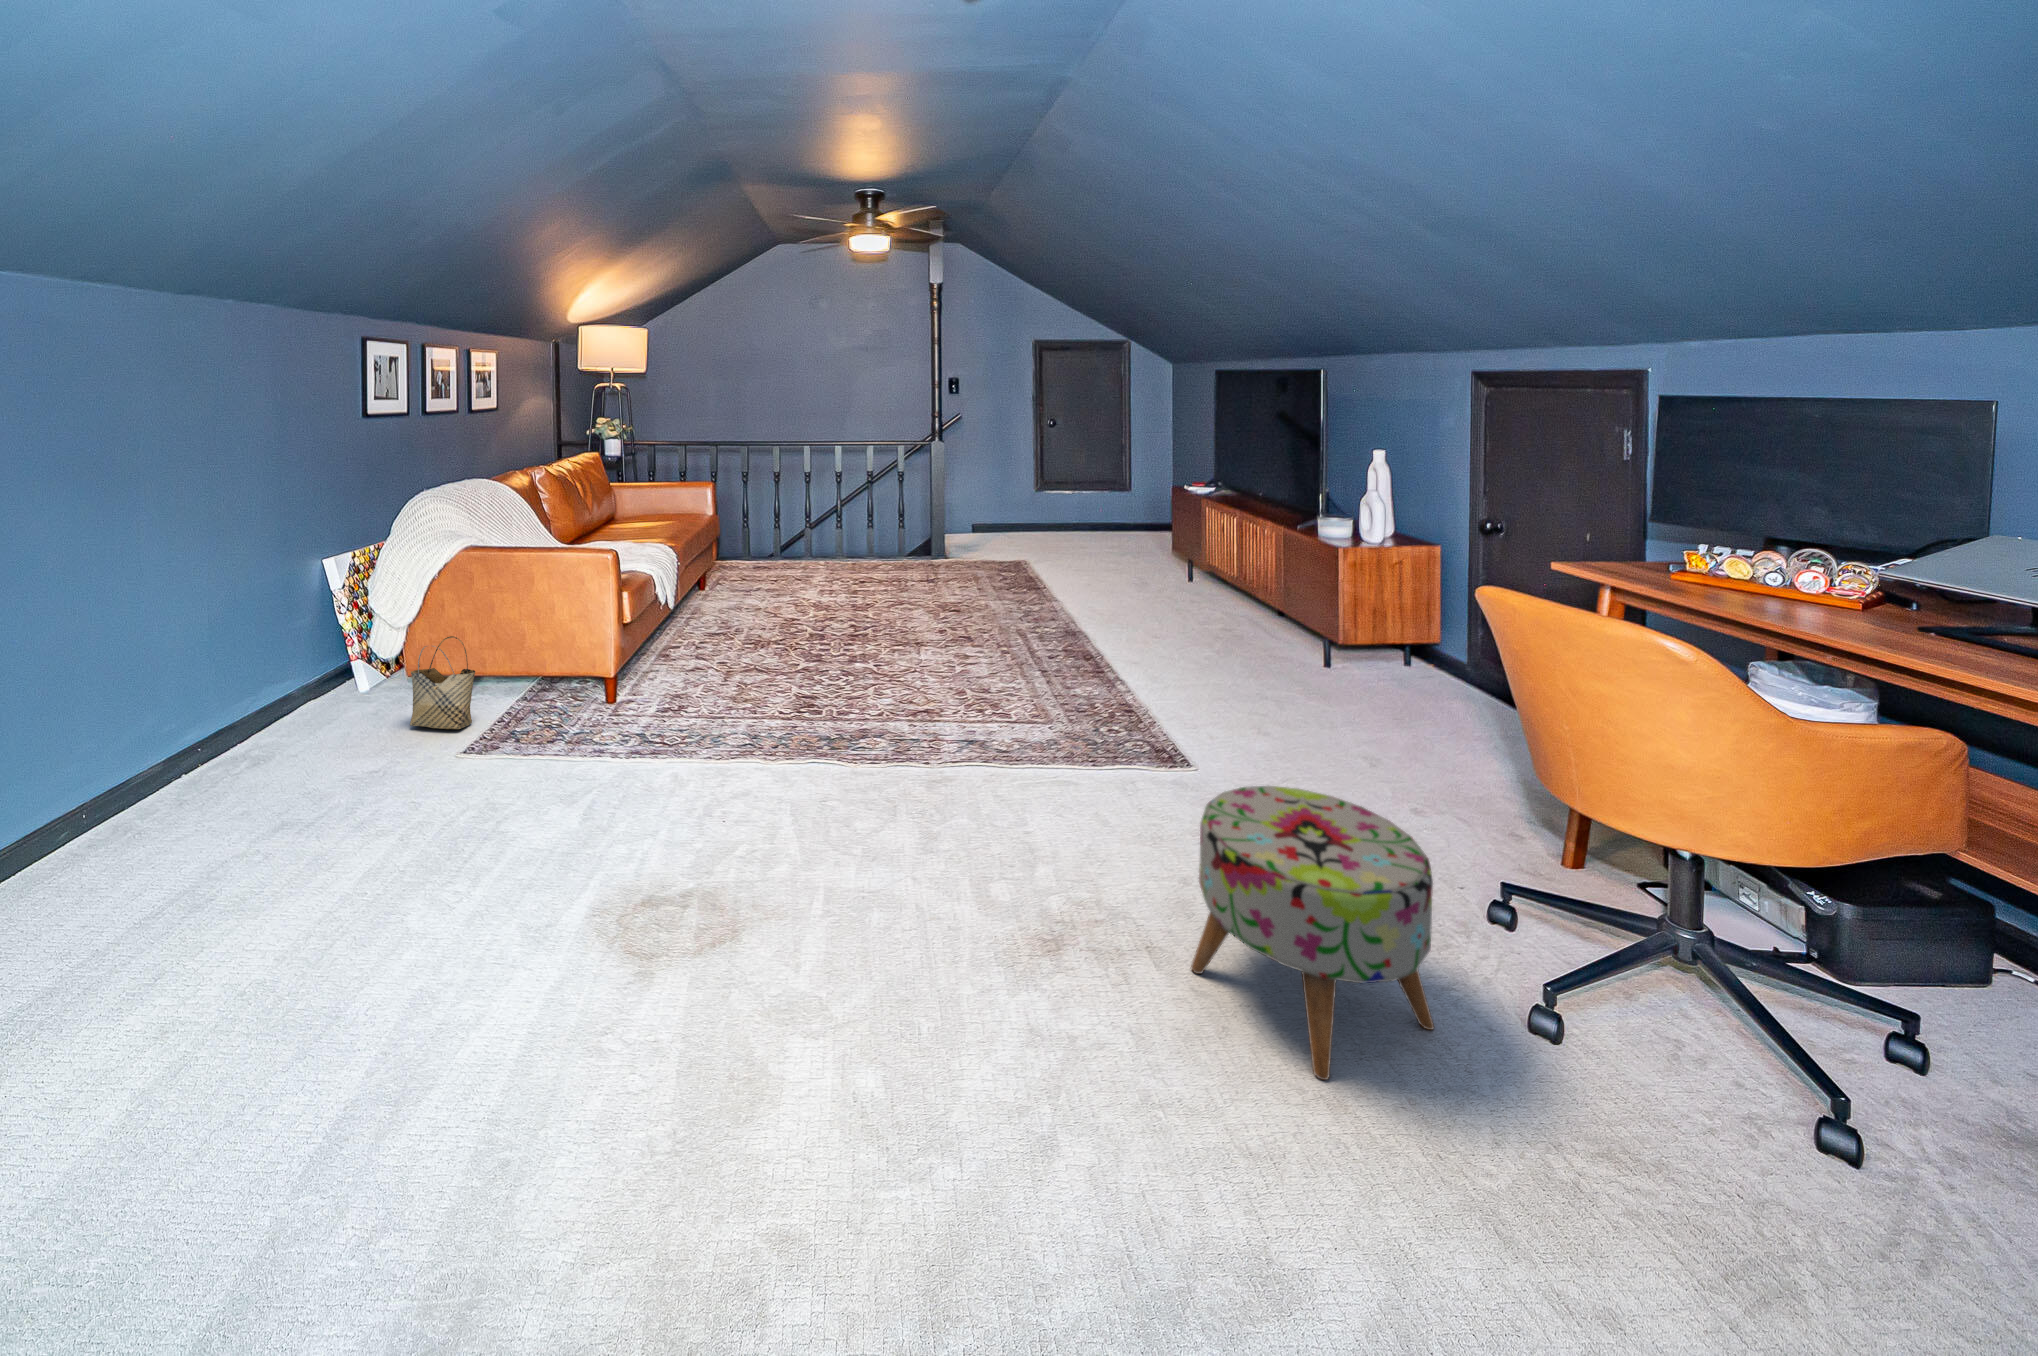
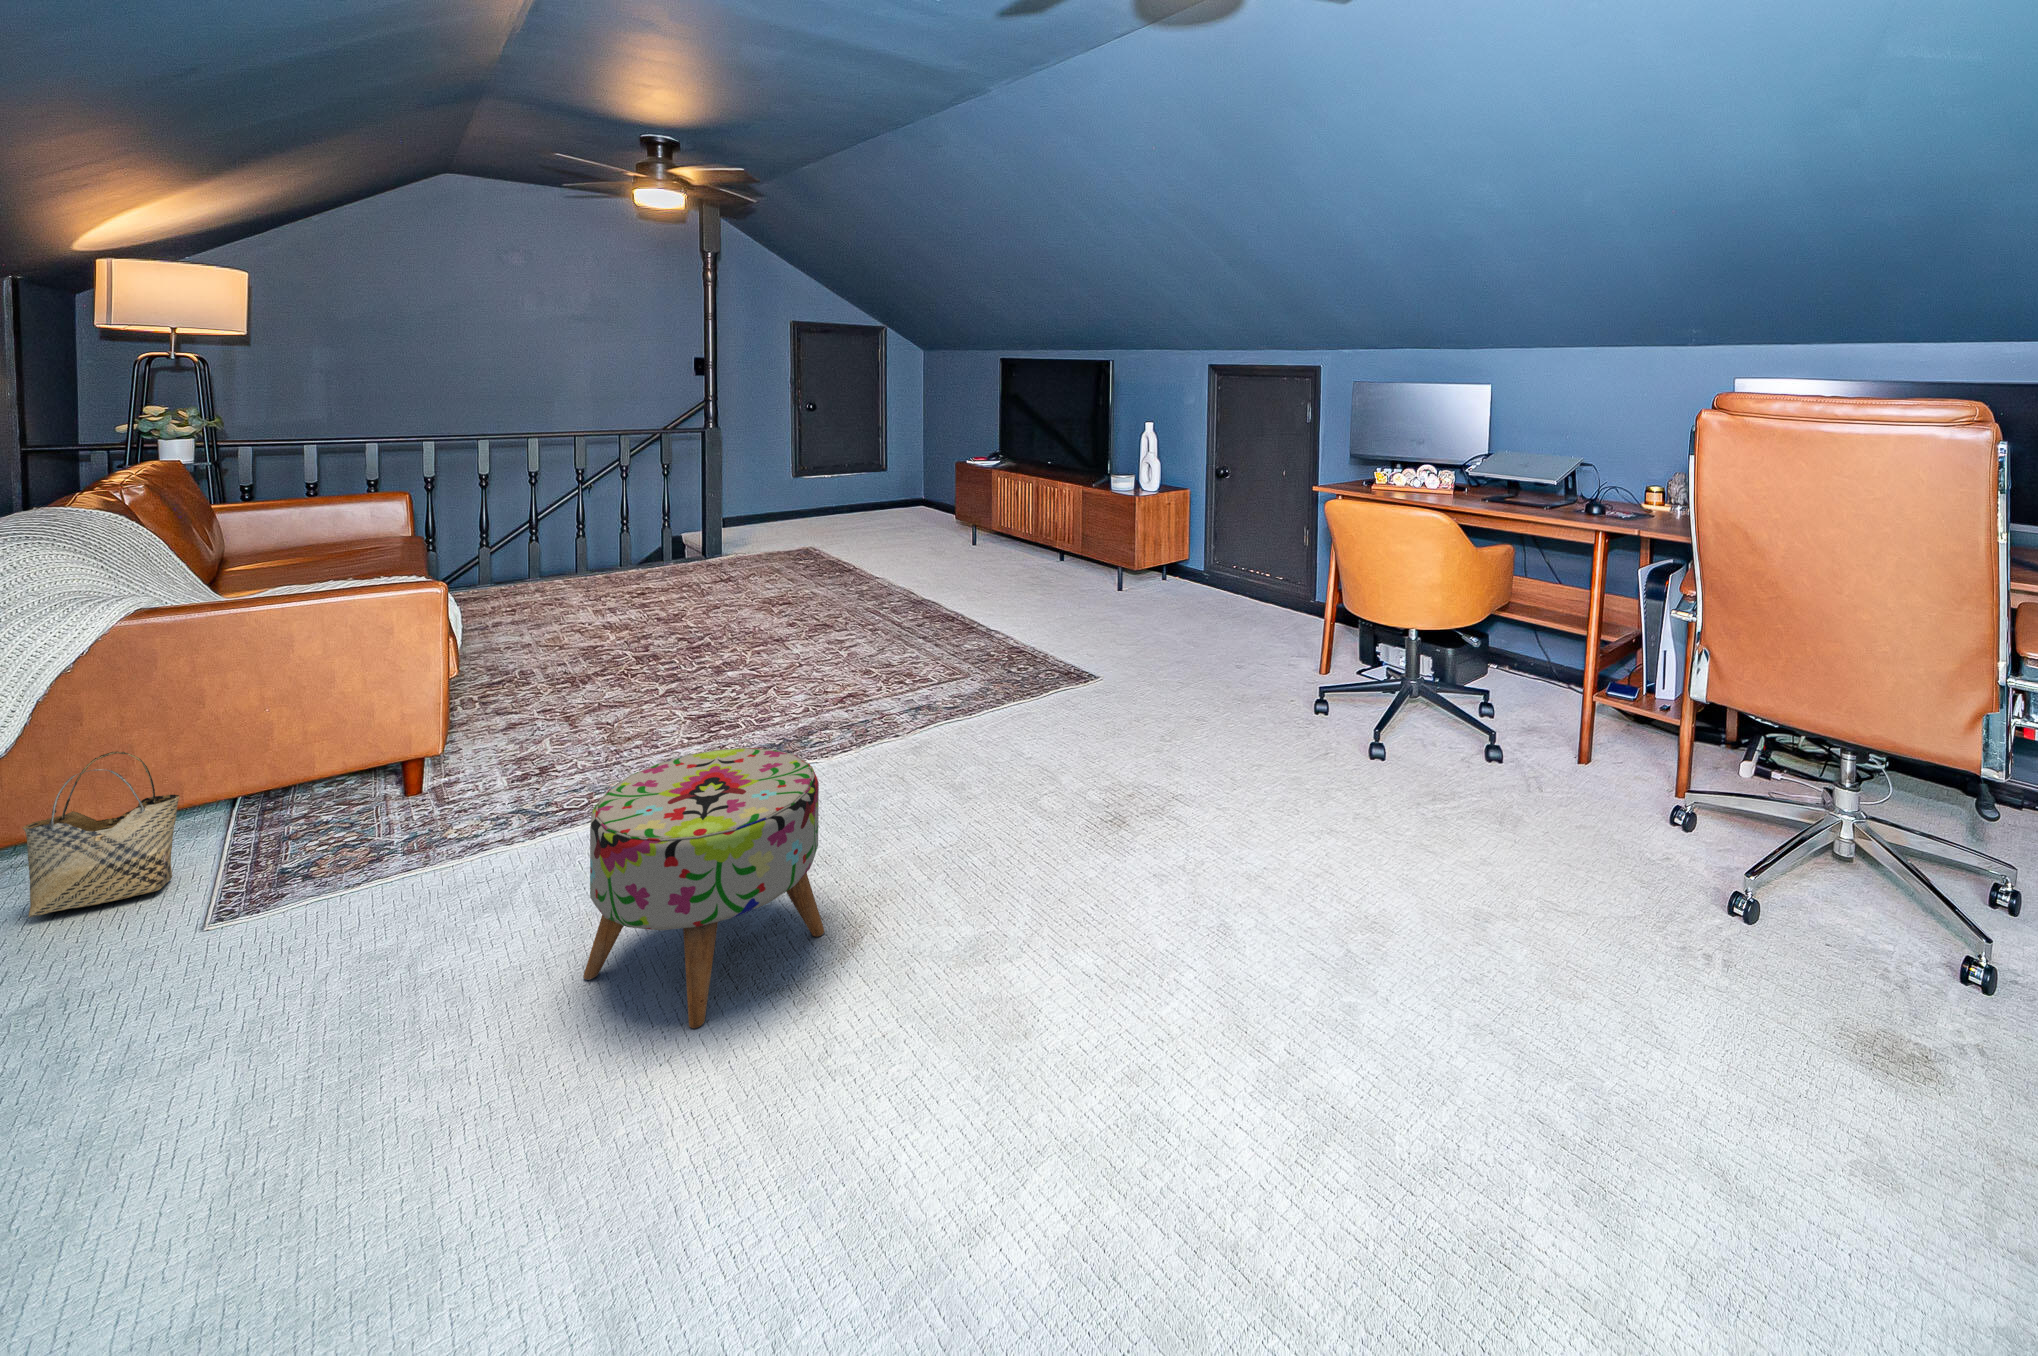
ottoman: present [1191,786,1434,1080] -> present [583,748,825,1028]

